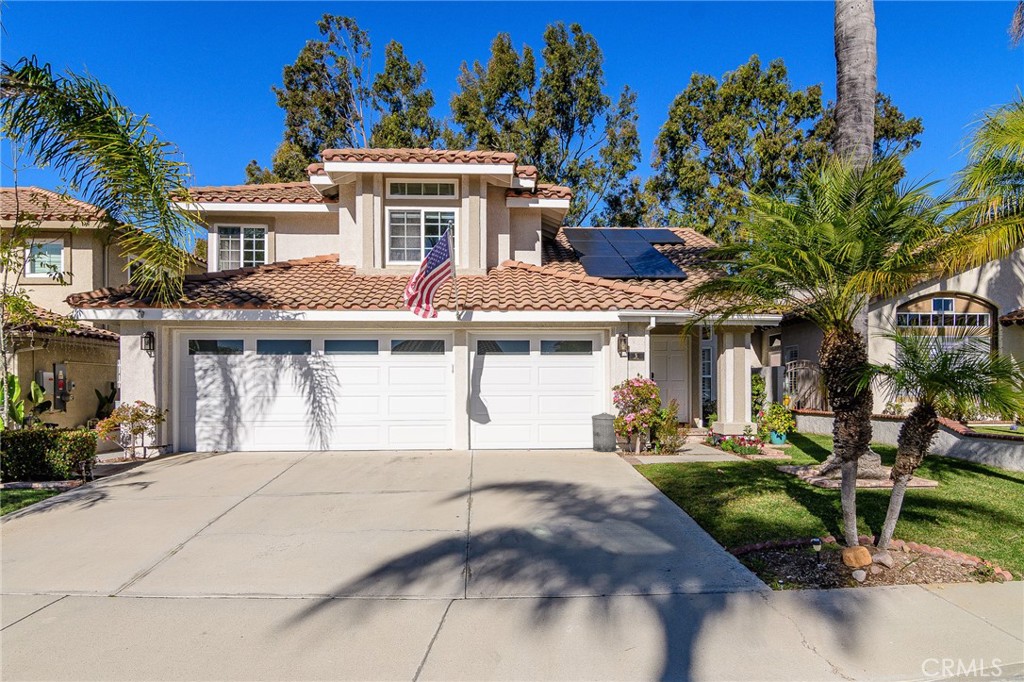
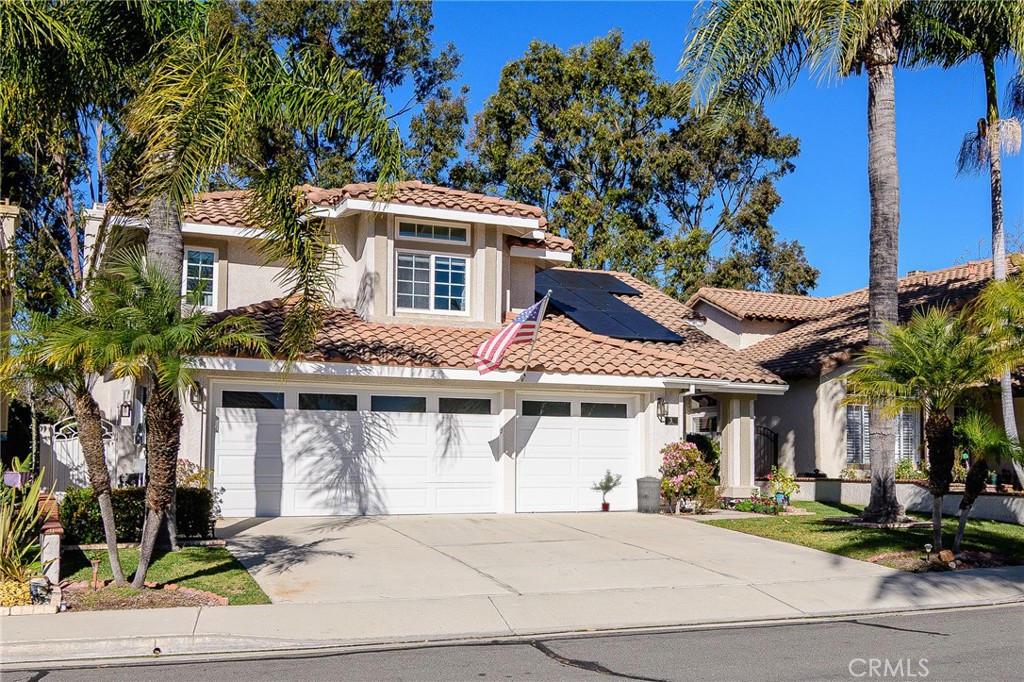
potted tree: none [545,405,580,447] -> present [592,471,621,511]

